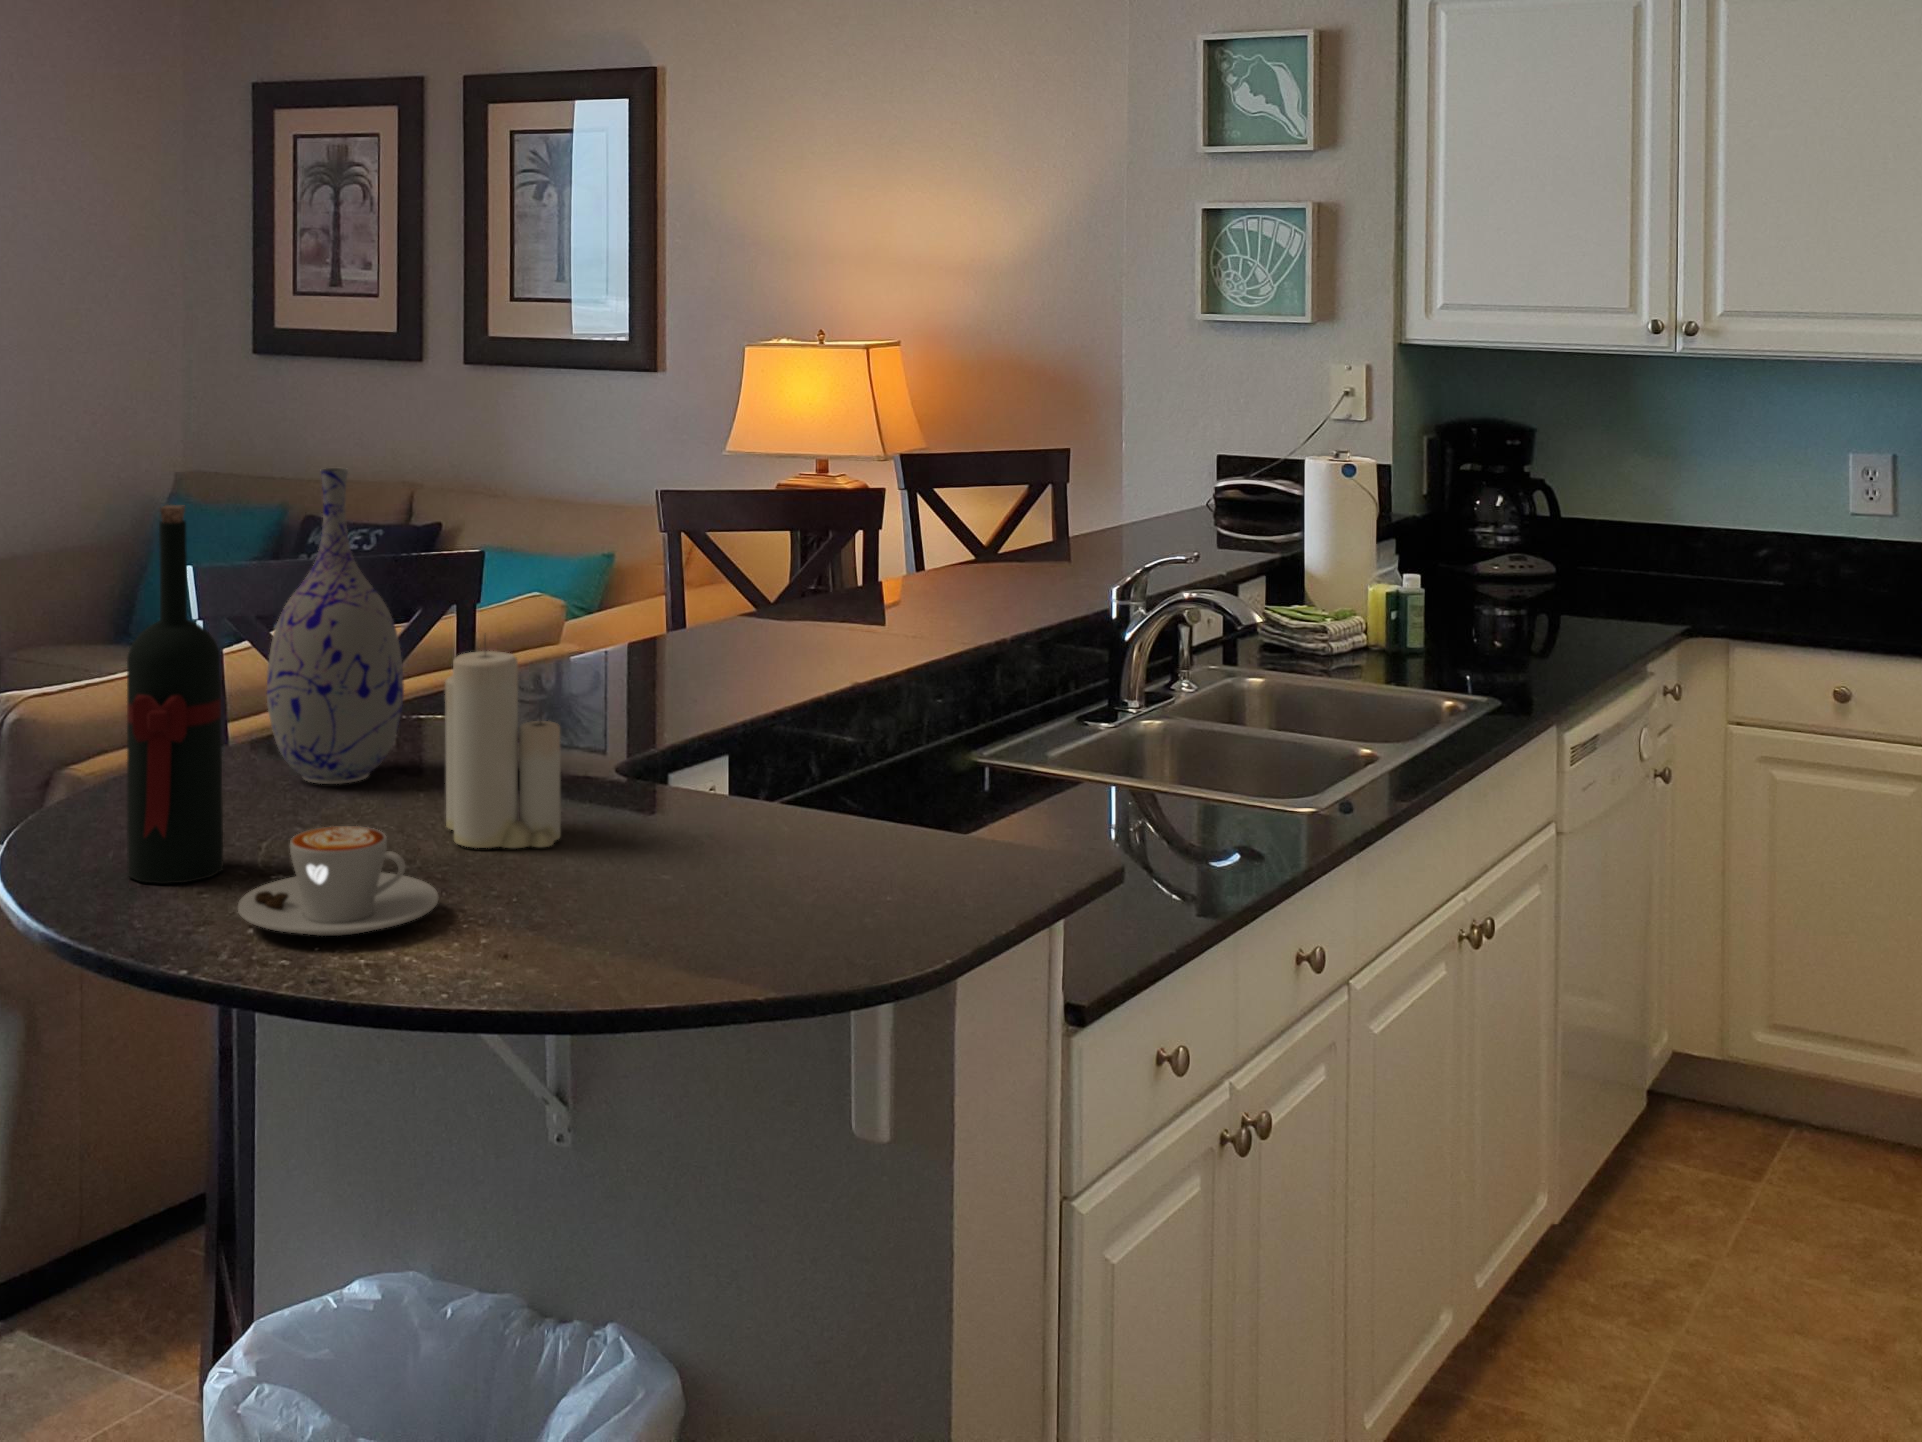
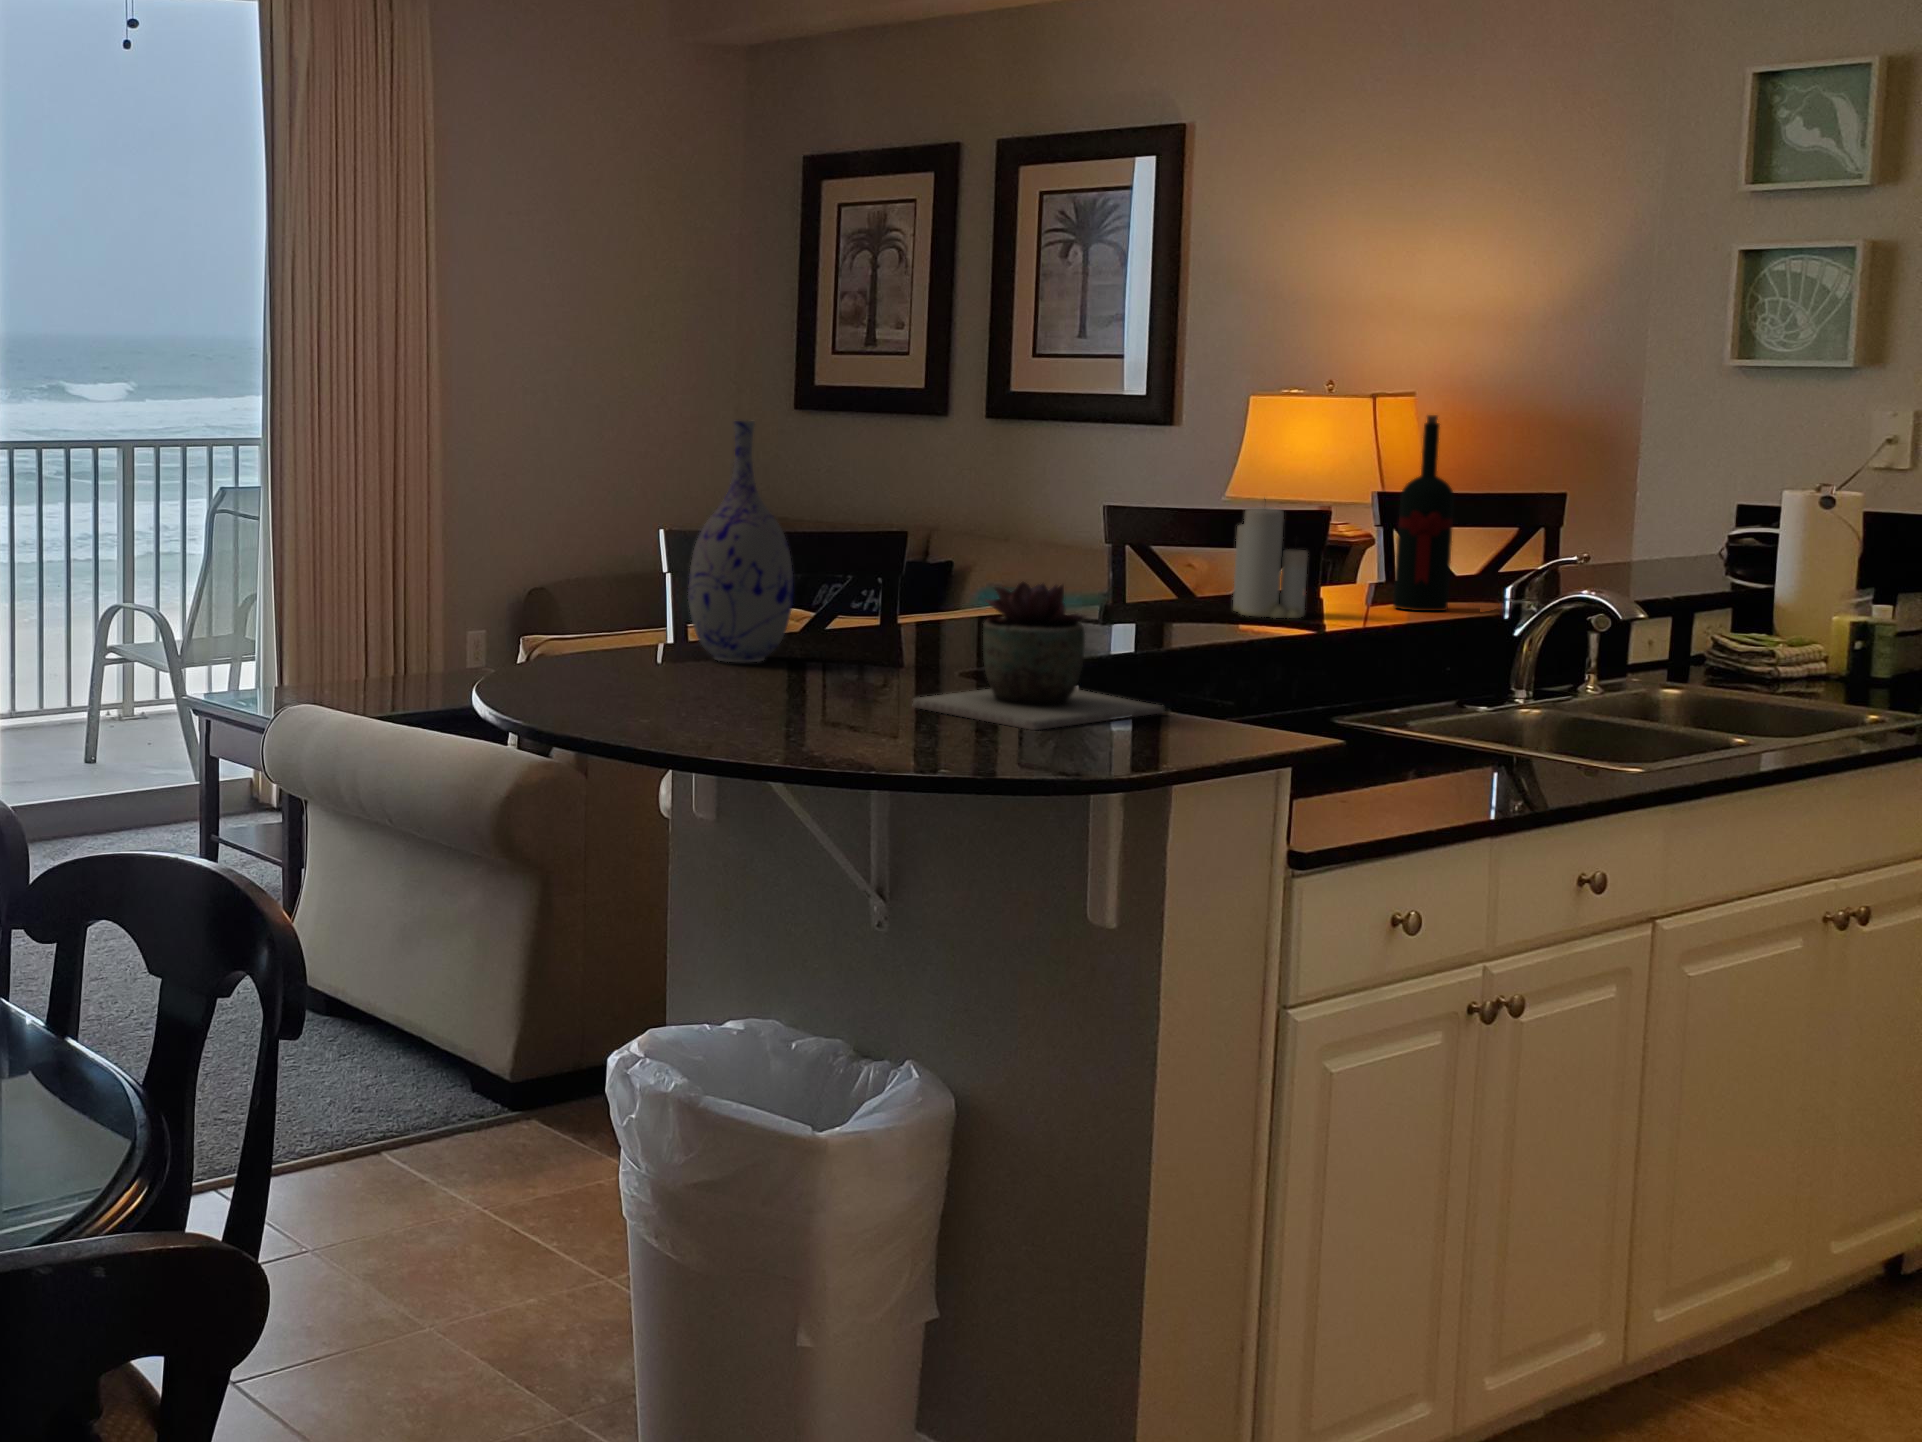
wine bottle: present [127,505,223,884] -> present [1393,415,1454,611]
candle: present [445,650,561,848] -> present [1233,508,1308,618]
succulent plant: none [610,690,911,901] -> present [913,582,1165,730]
coffee cup: present [238,826,438,936] -> none [626,652,769,720]

